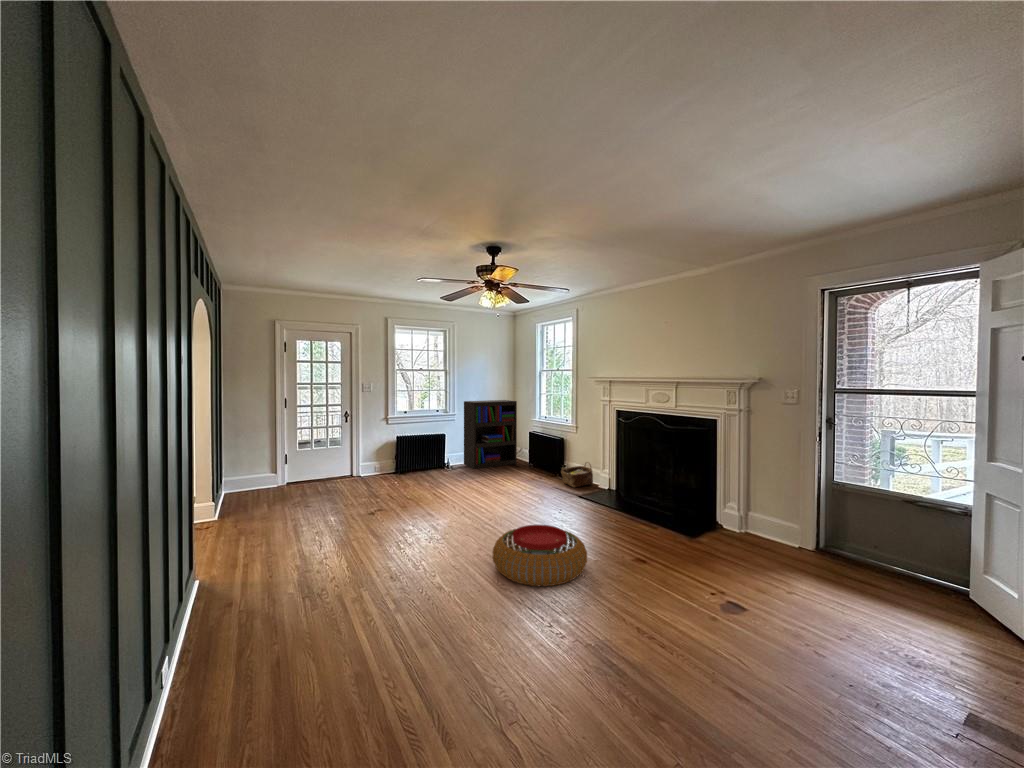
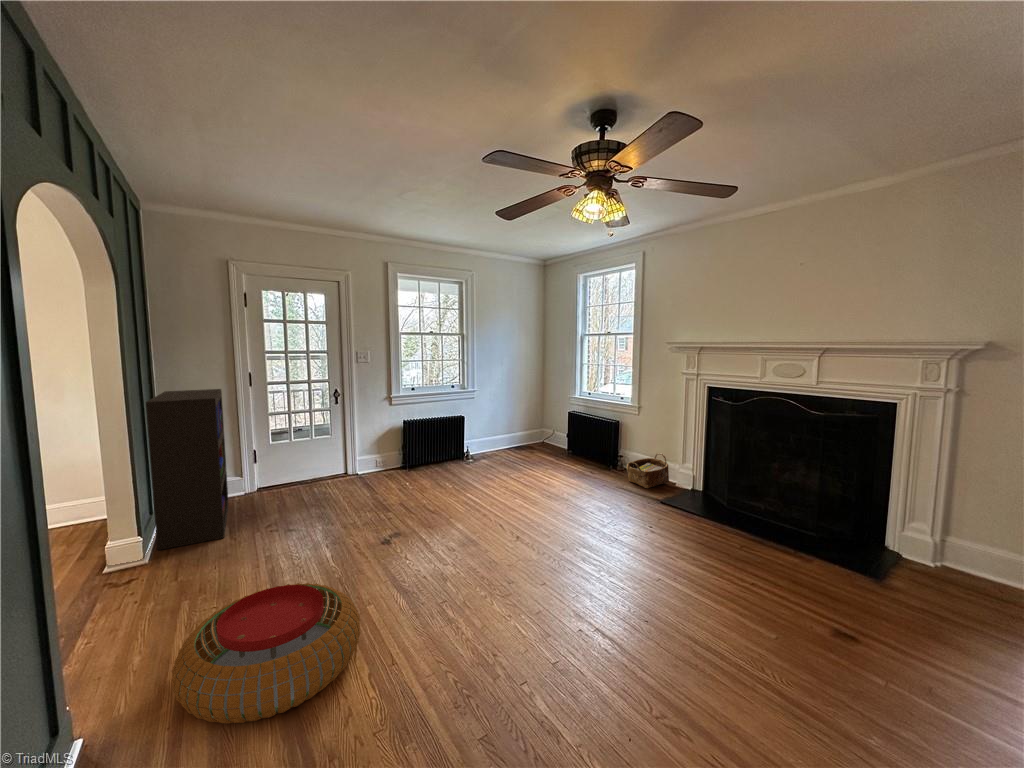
bookshelf: present [464,400,517,469] -> present [146,389,229,550]
pouf: present [492,525,587,586] -> present [172,583,360,724]

